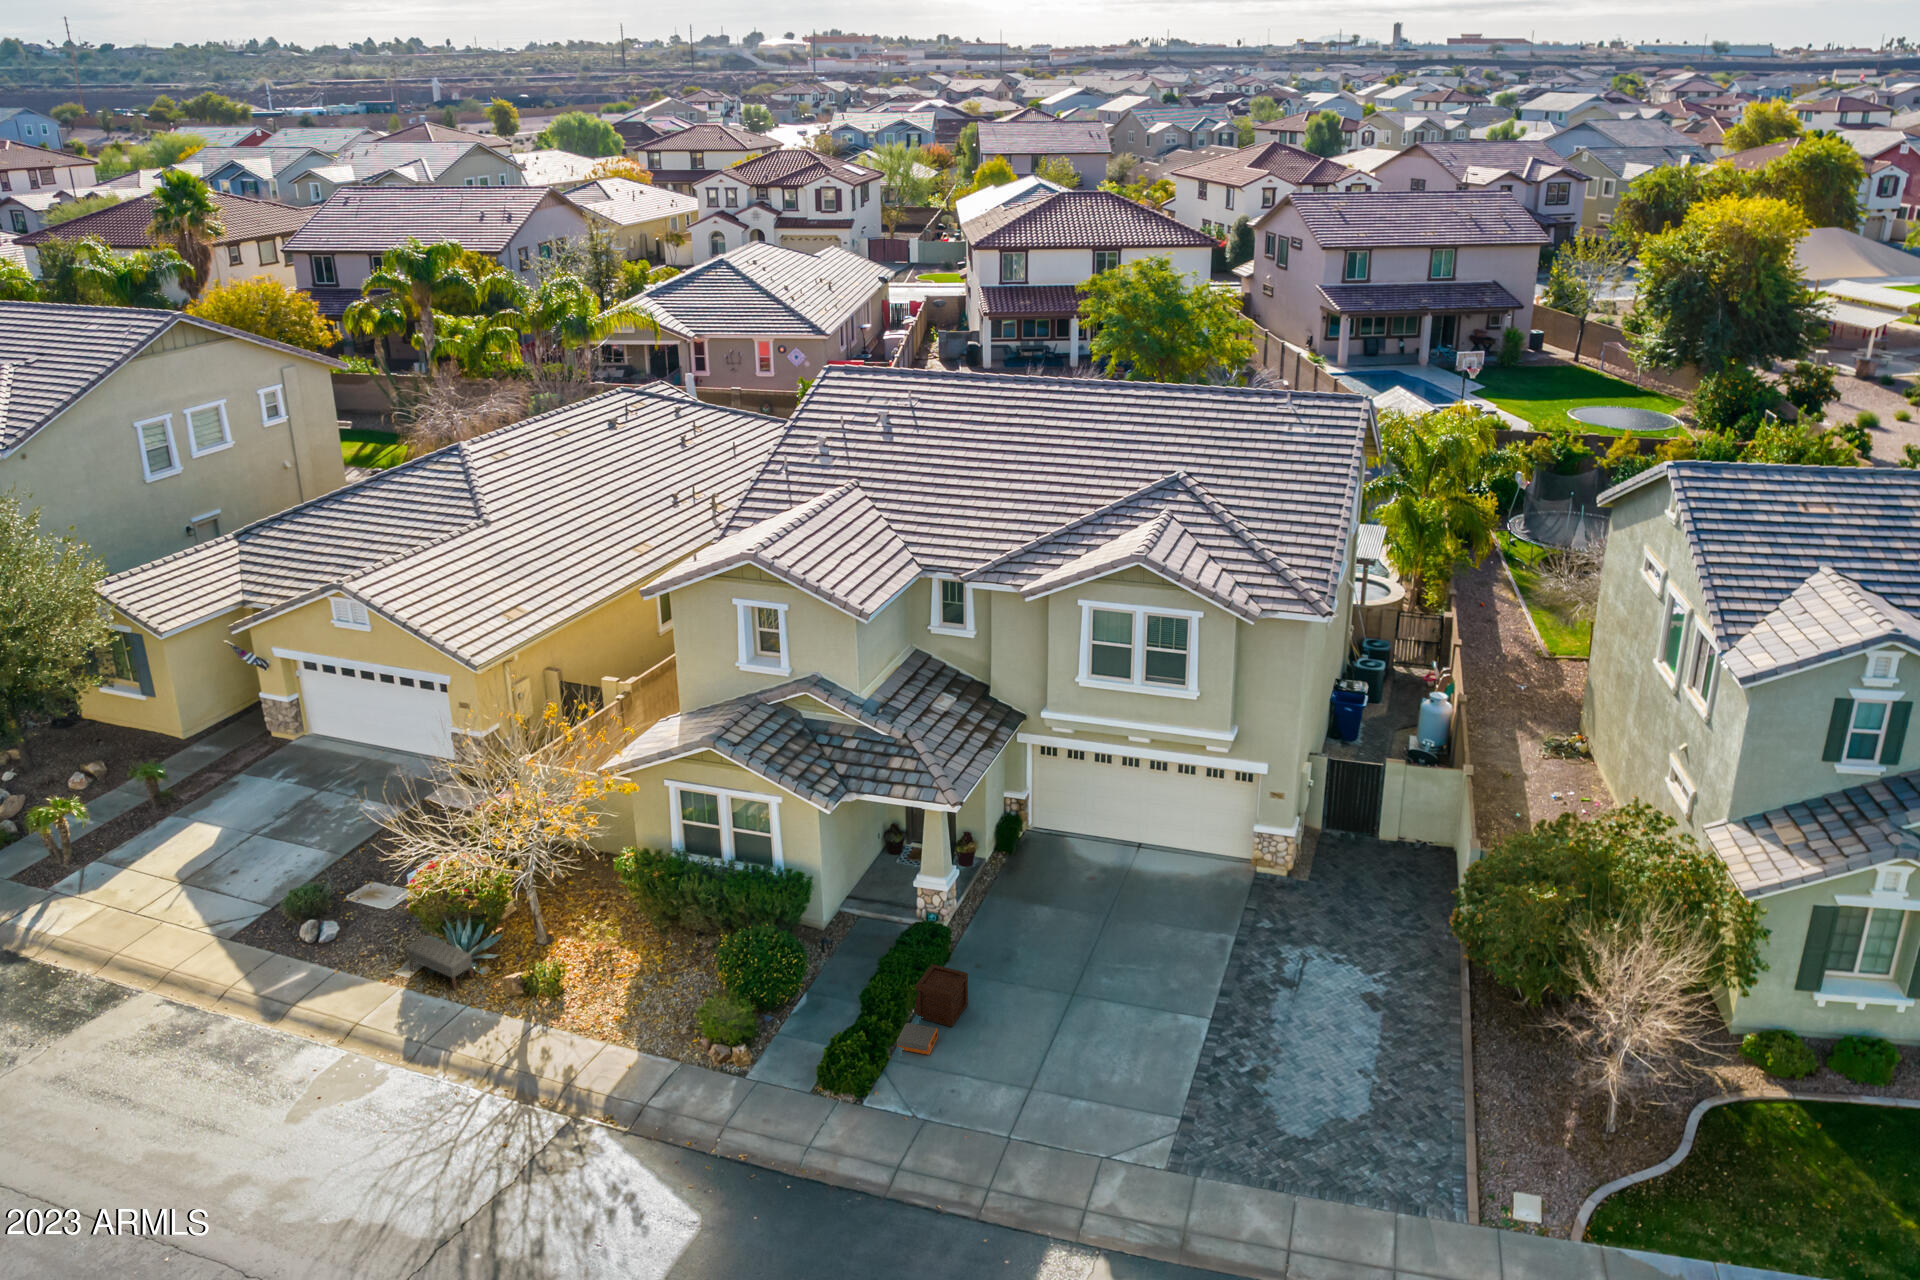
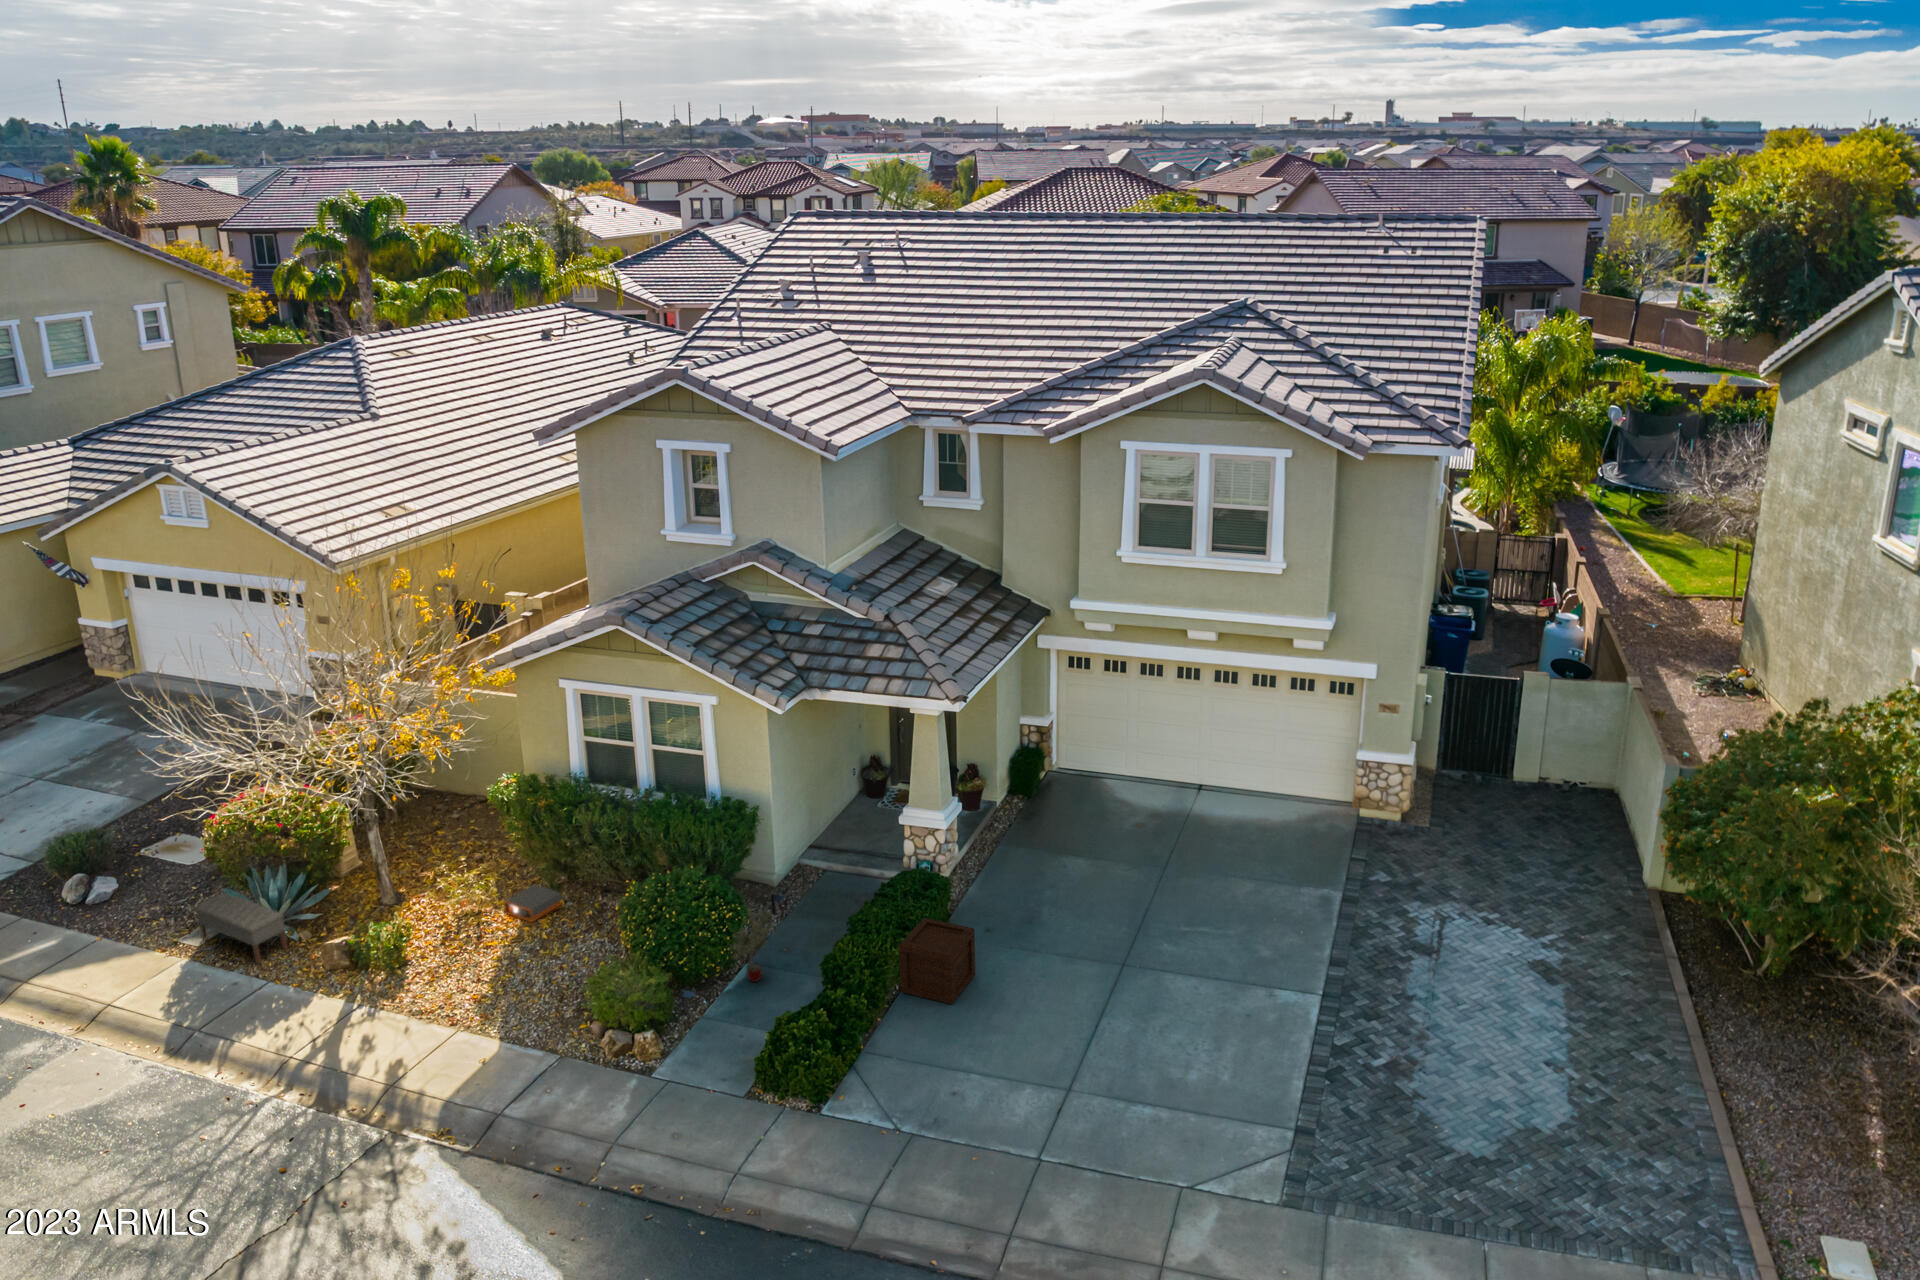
potted tree: none [794,956,826,1008] -> present [729,909,773,982]
storage box: present [897,1023,938,1055] -> present [504,885,562,922]

